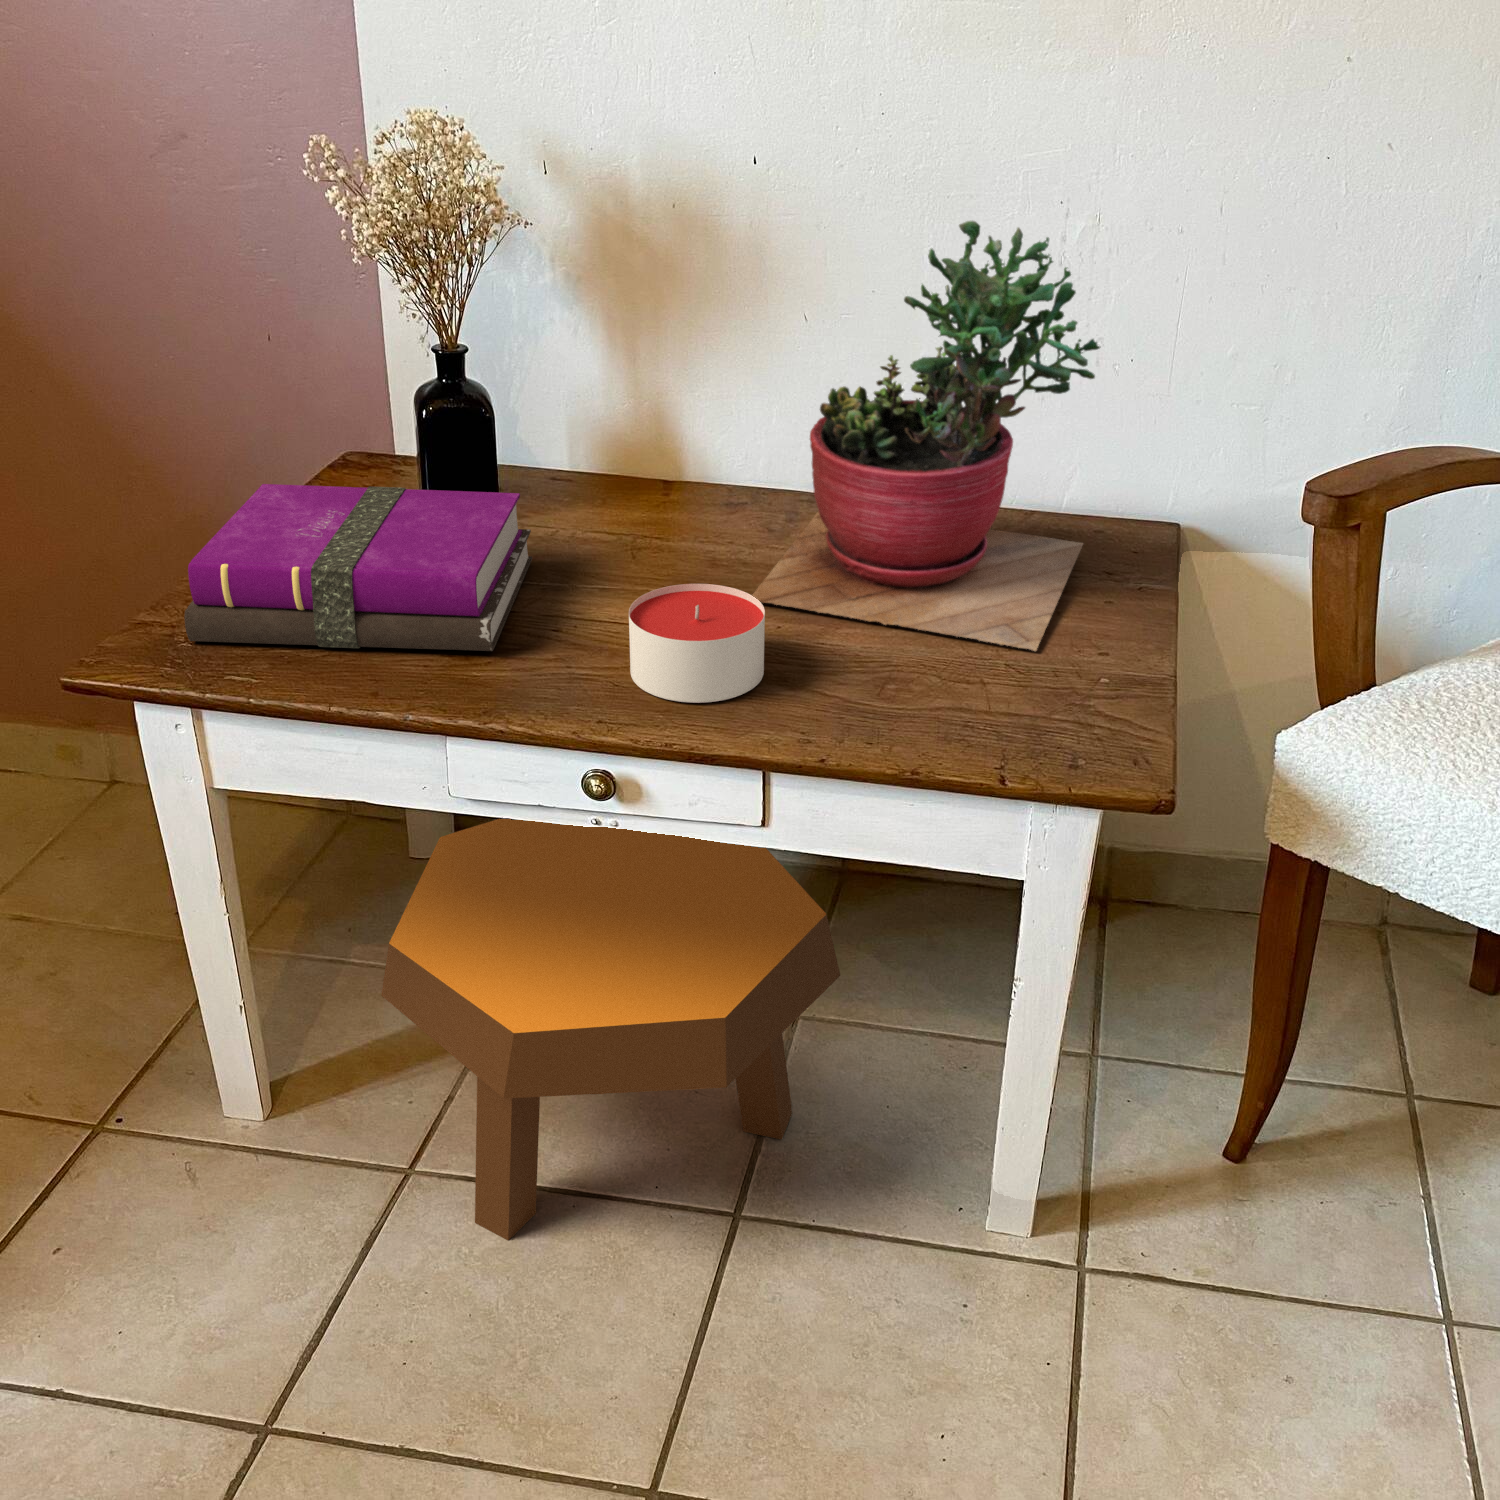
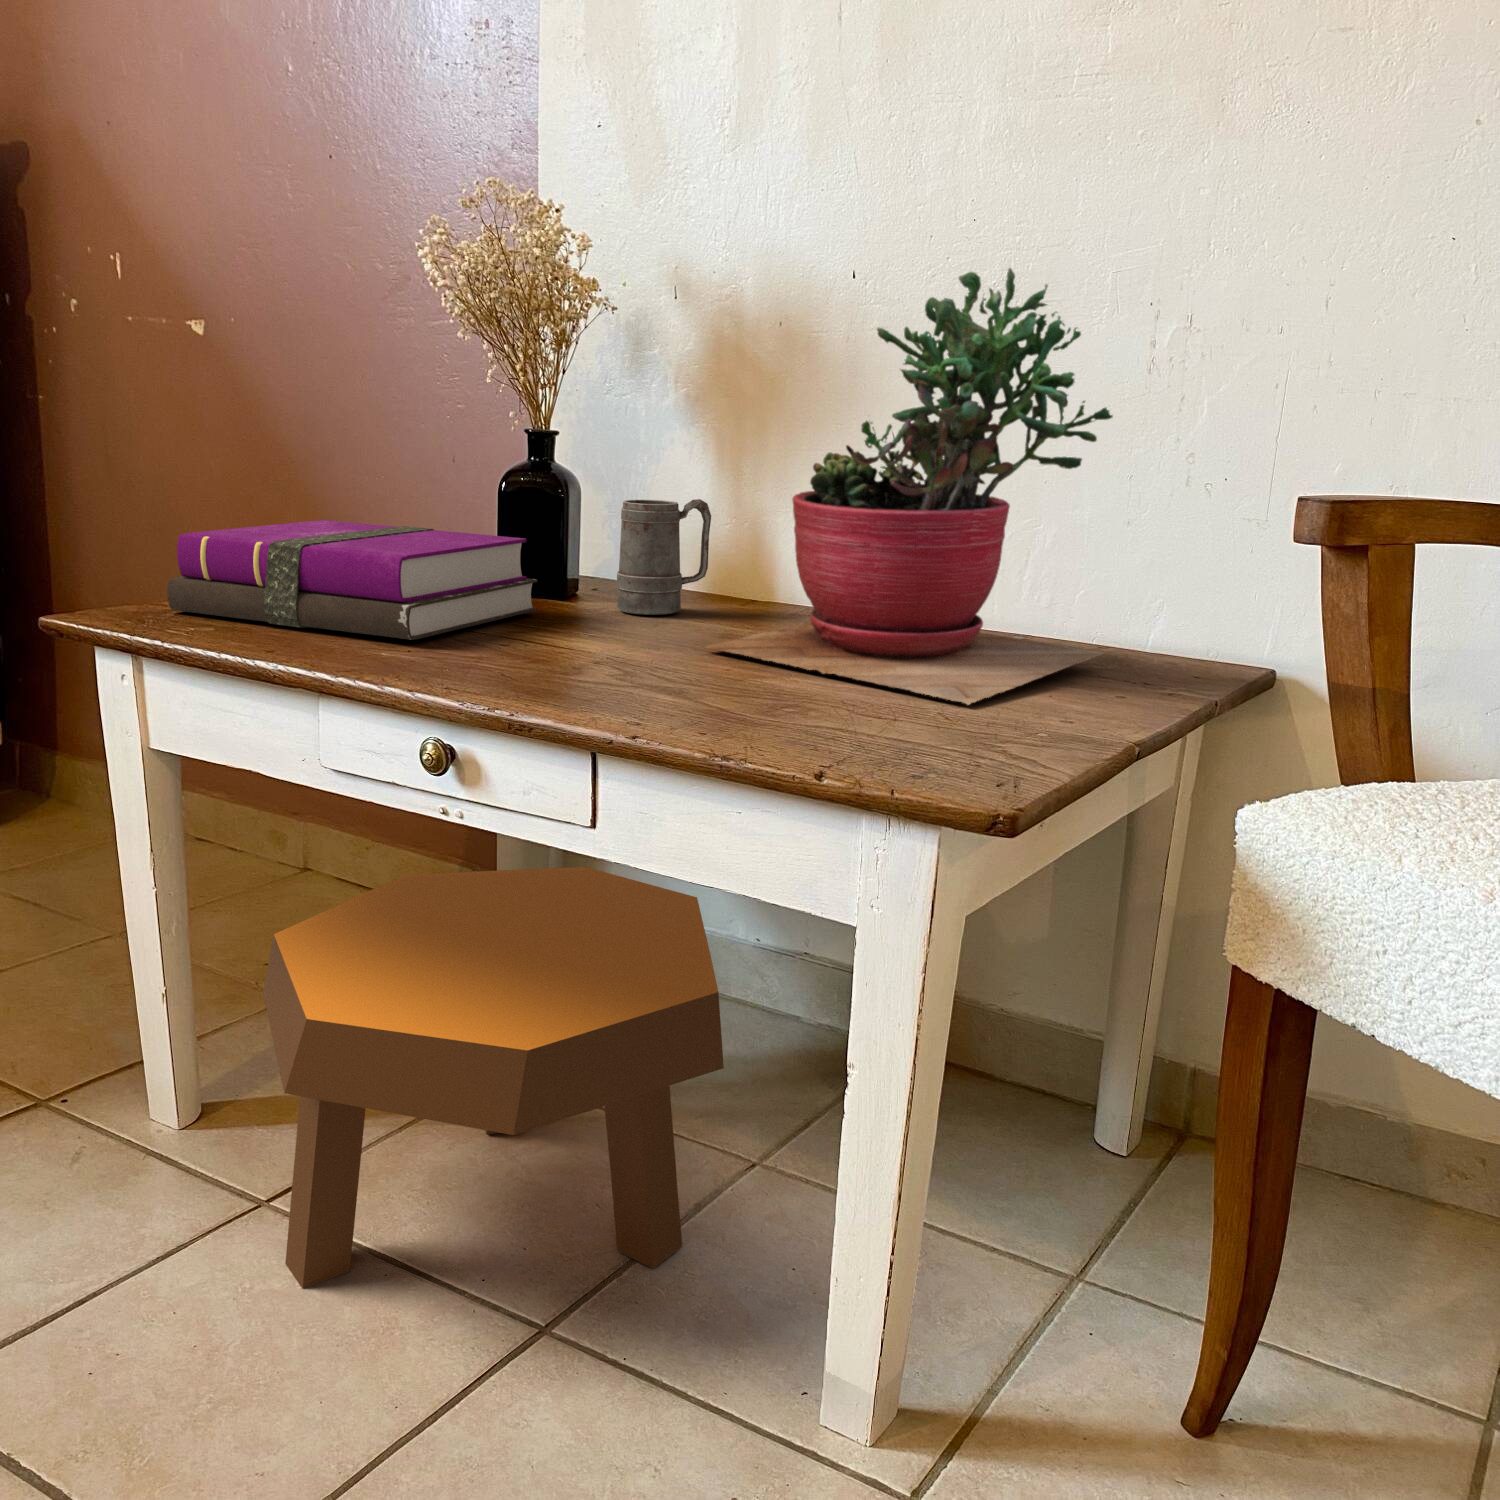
mug: none [589,412,676,541] -> present [617,499,711,615]
candle: present [629,584,765,703] -> none [514,592,660,688]

